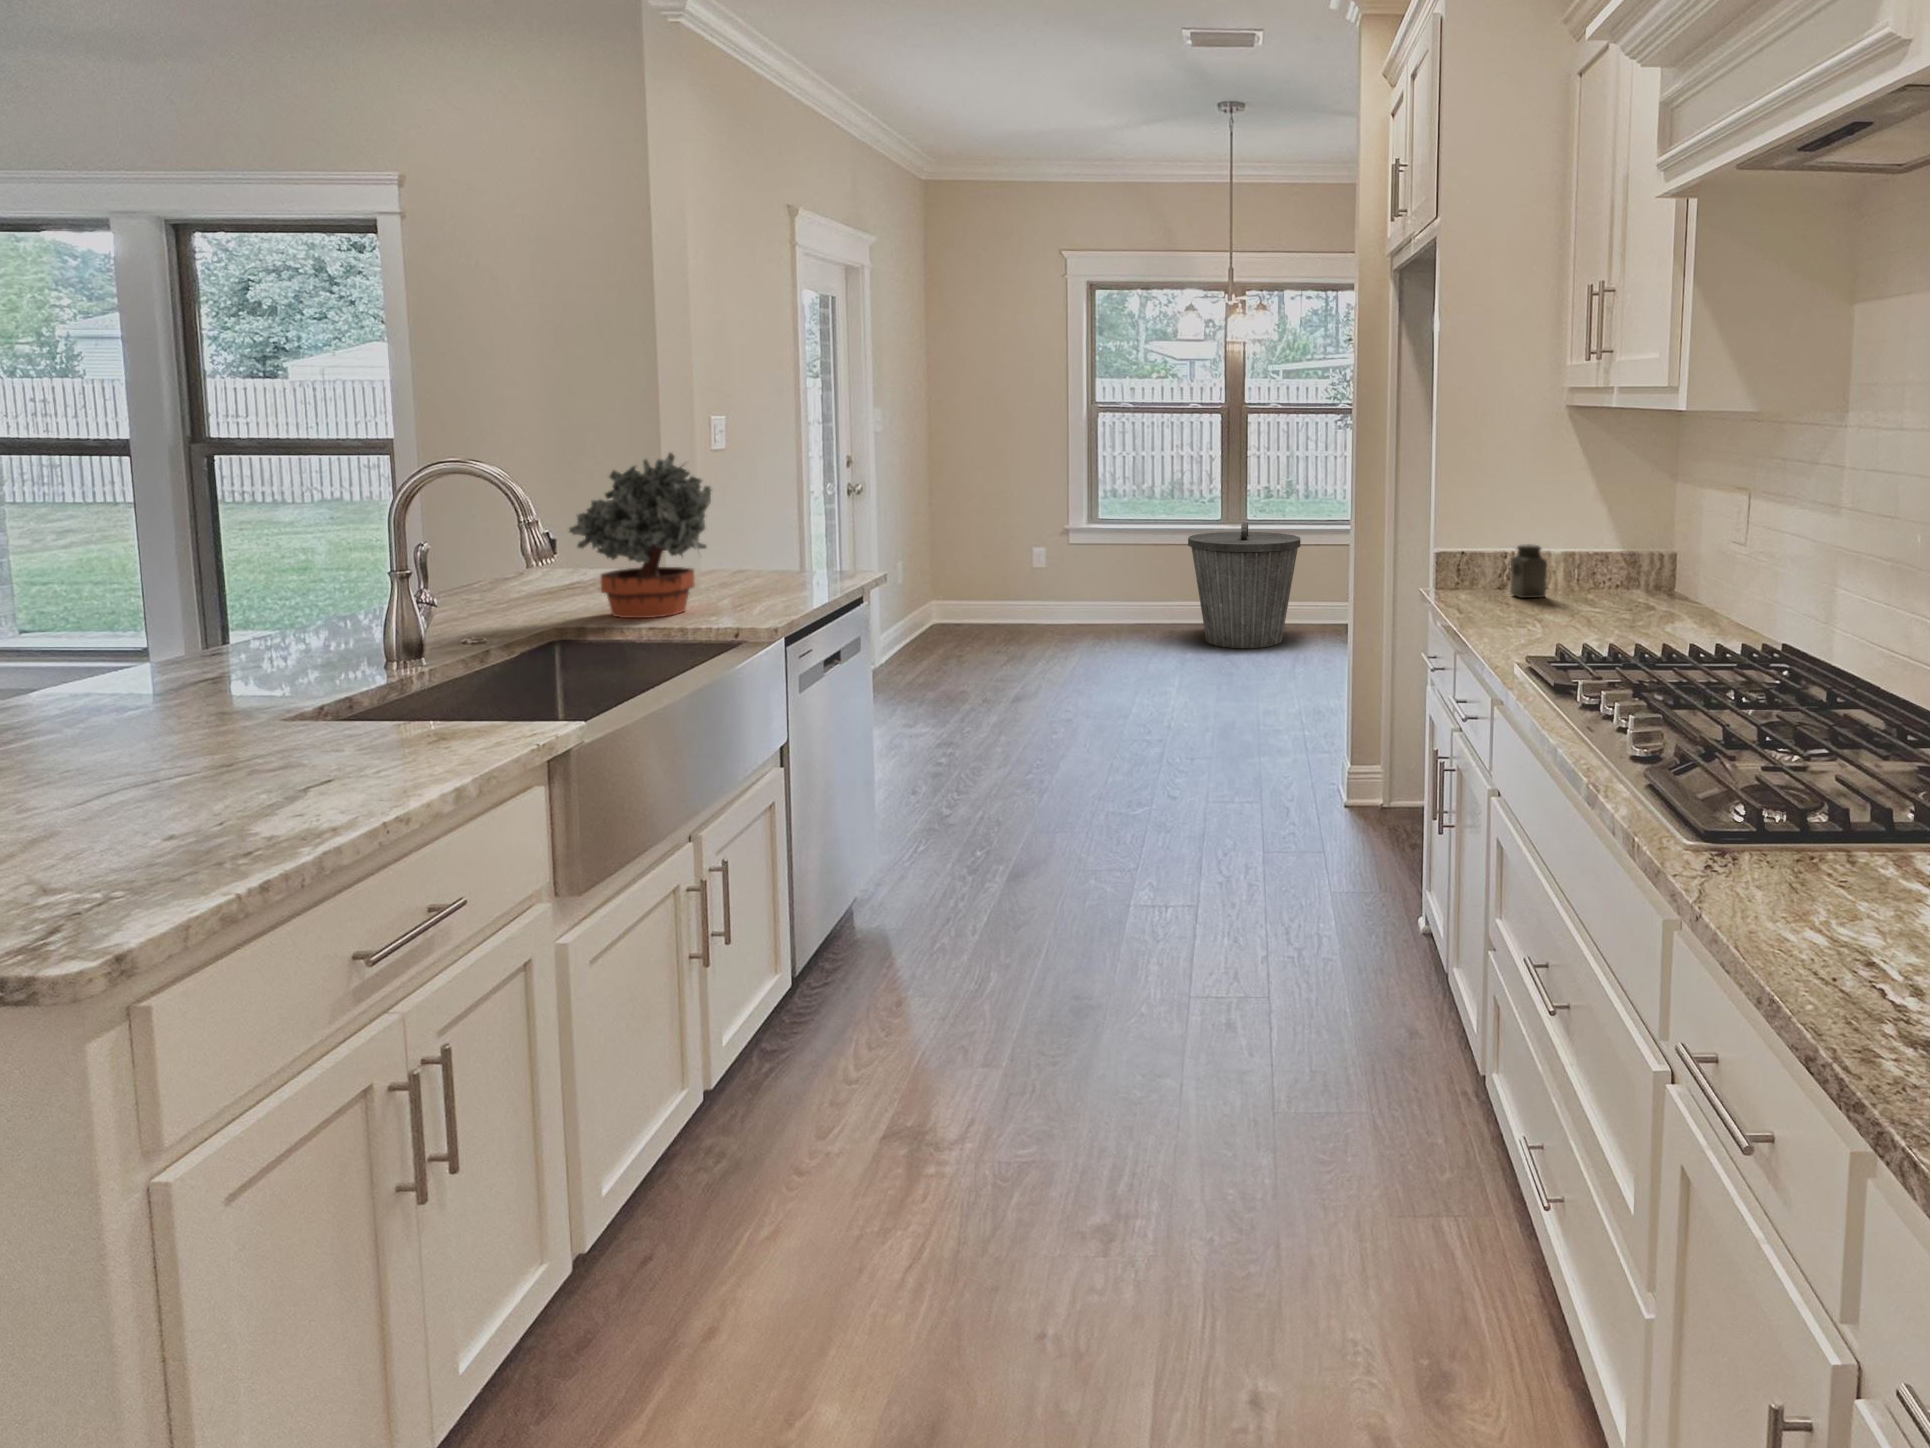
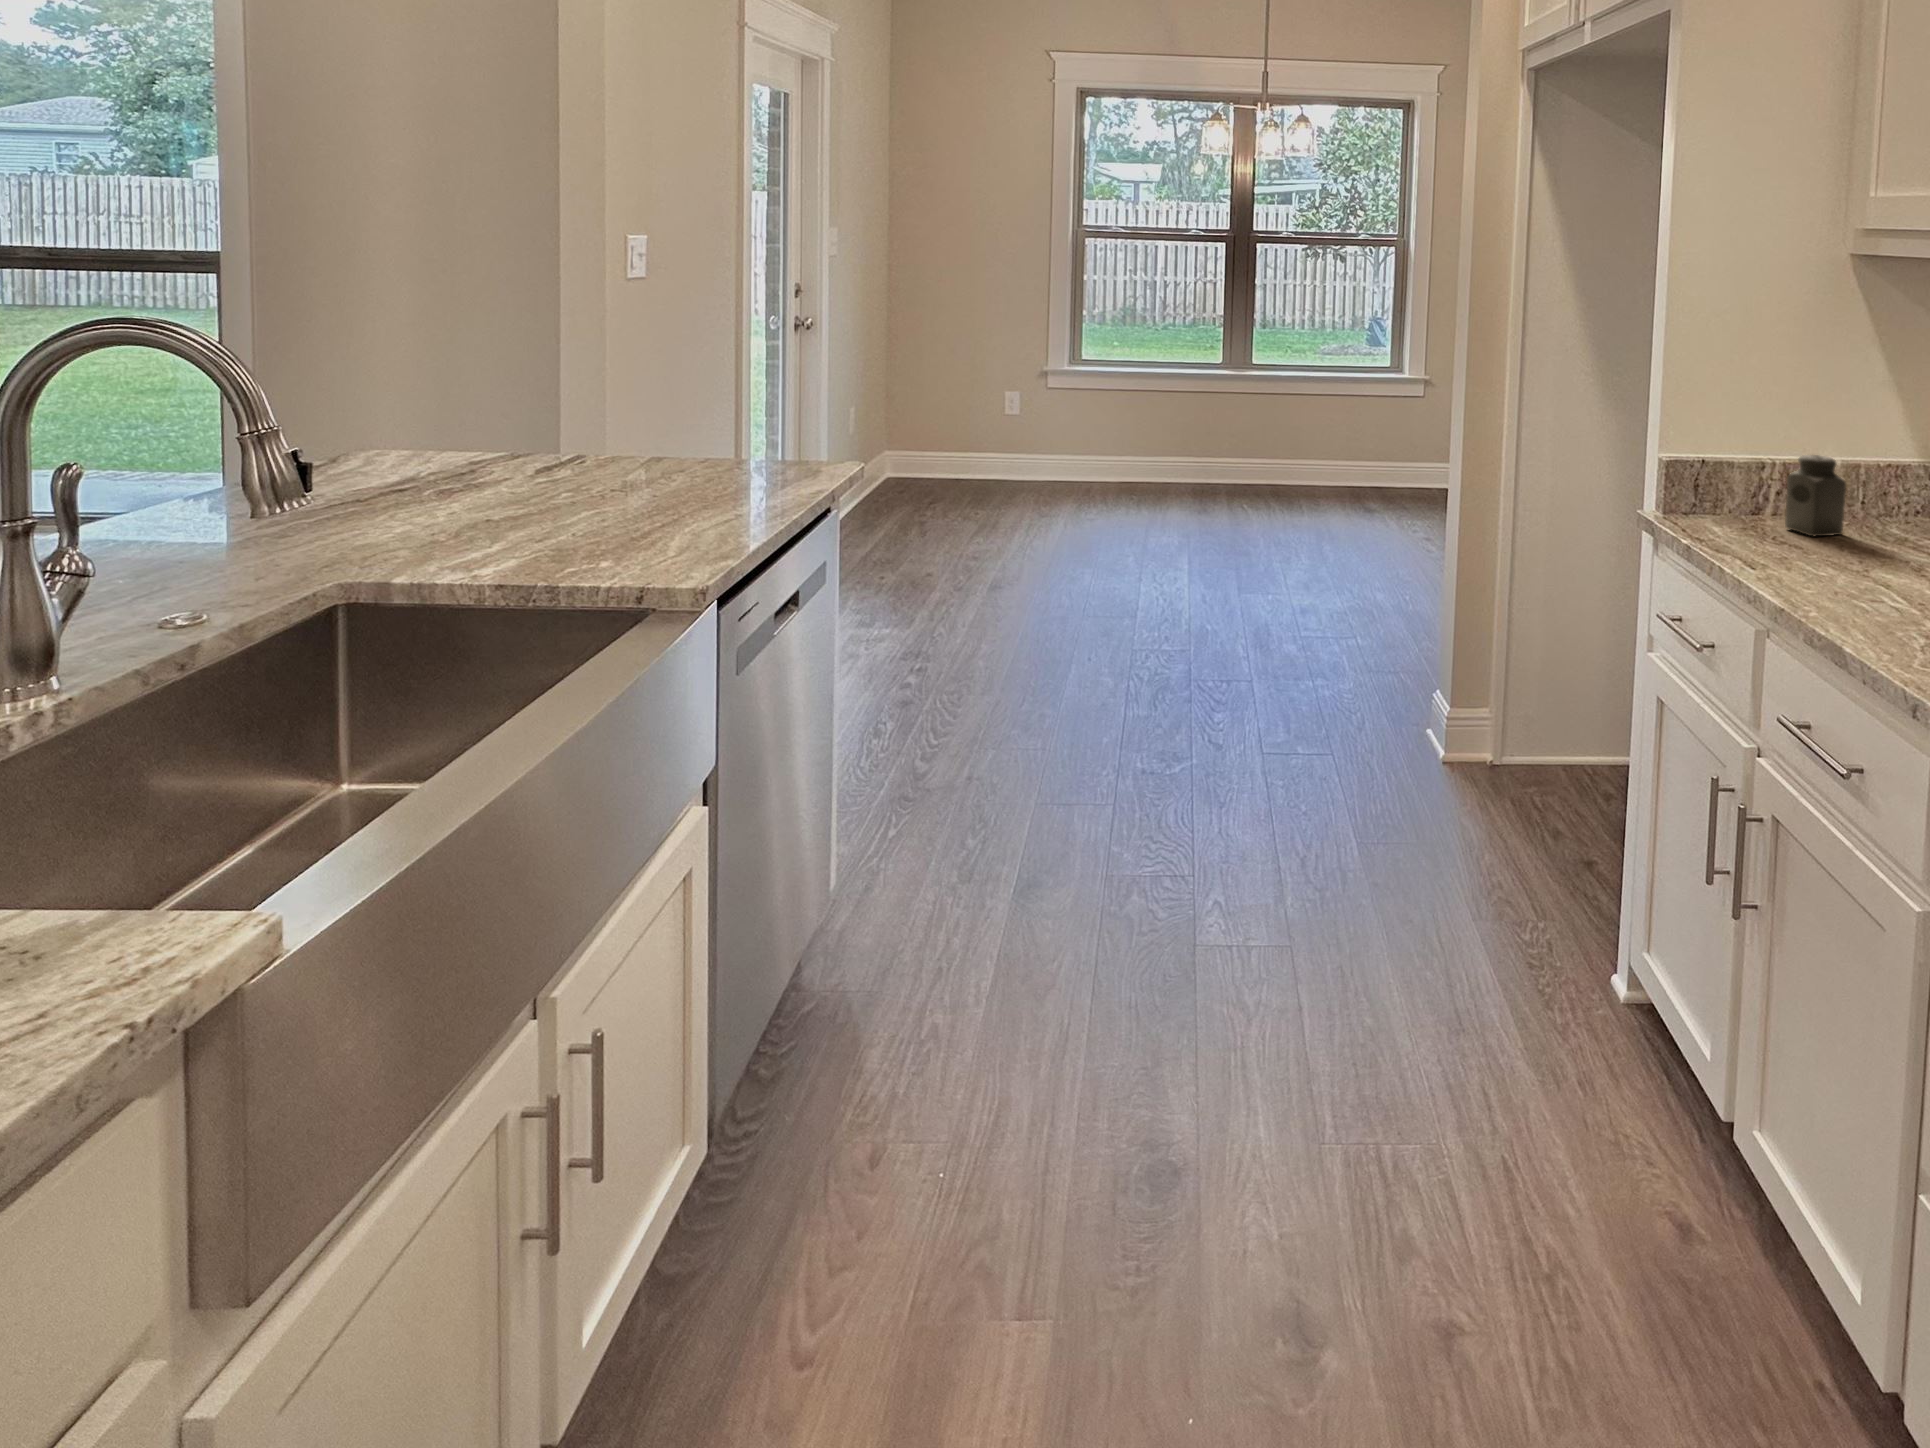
potted plant: present [569,453,711,618] -> none [378,296,615,560]
trash can: present [1188,522,1301,648] -> none [1187,365,1315,510]

